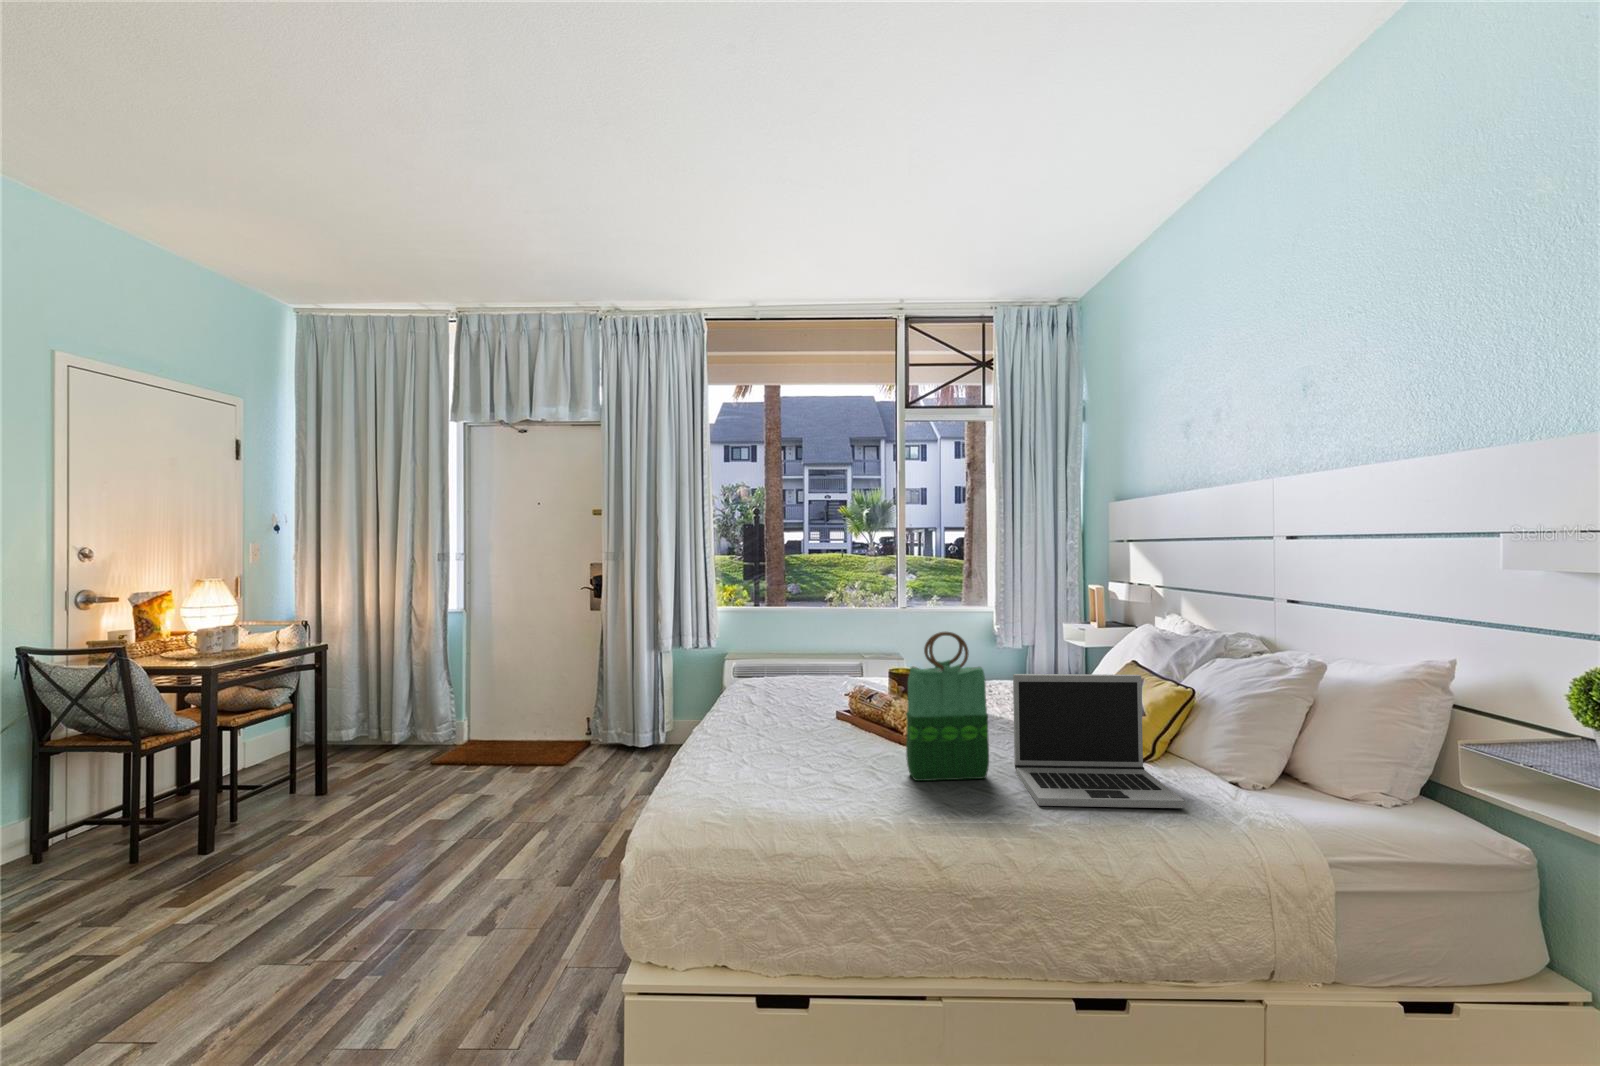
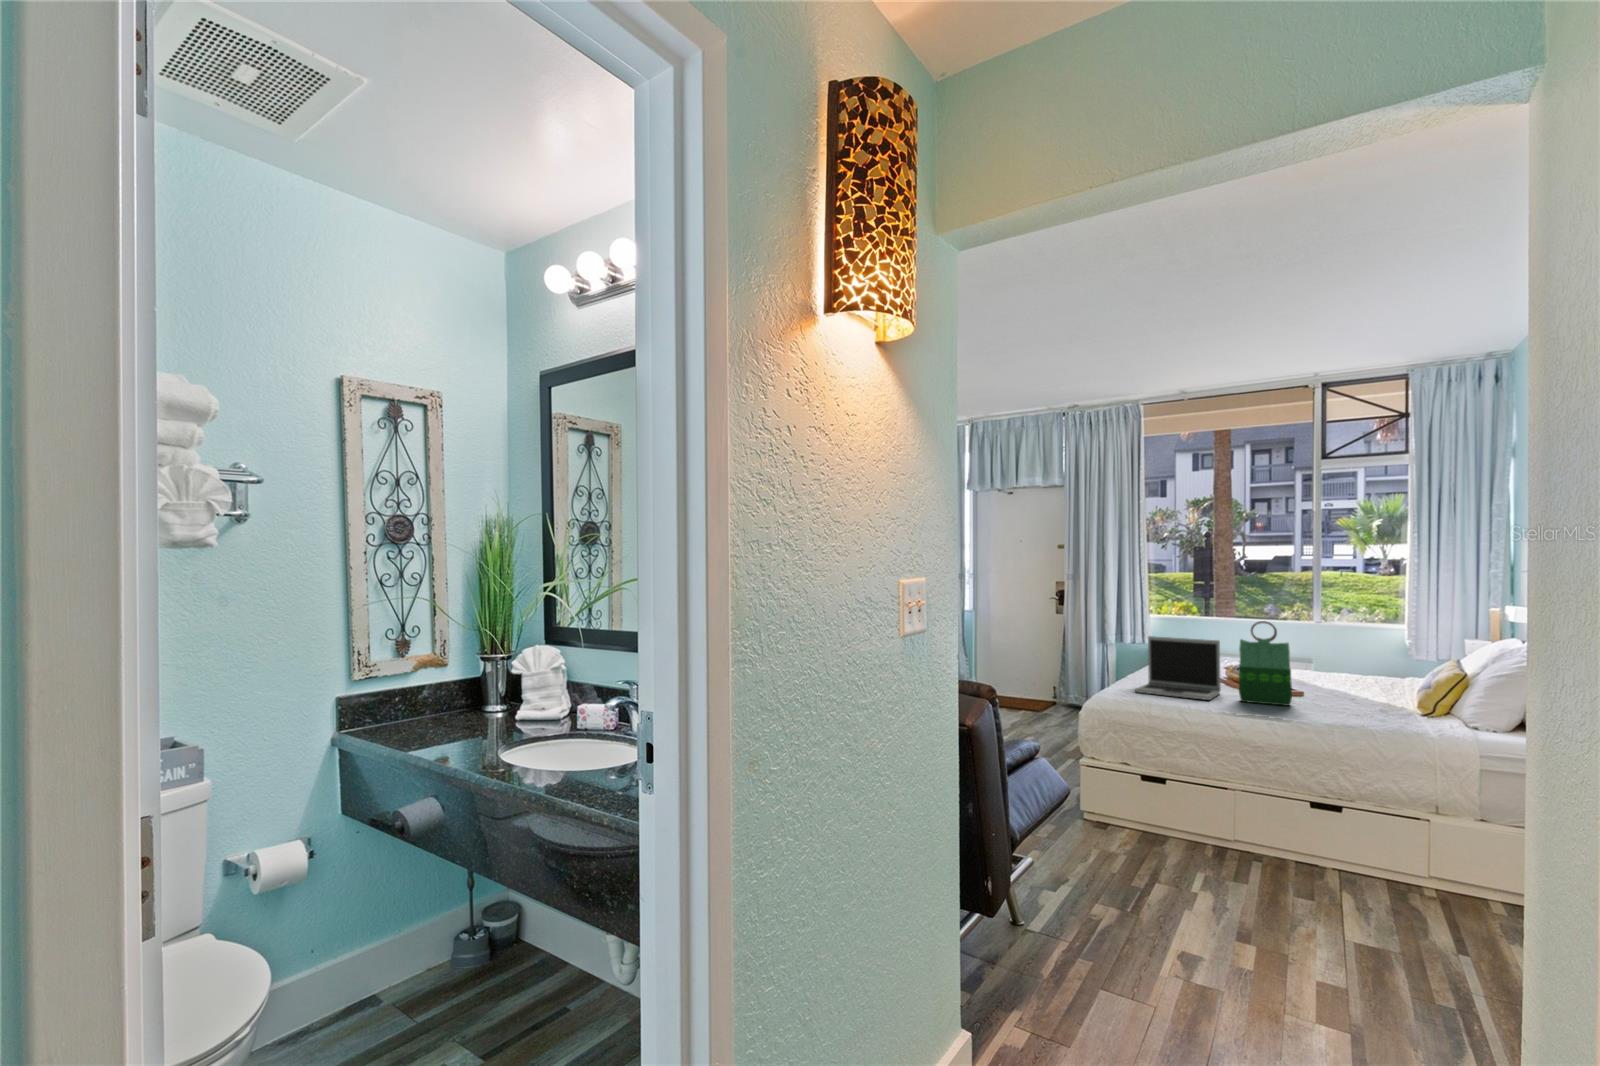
laptop: present [1013,674,1185,808] -> present [1135,636,1221,700]

